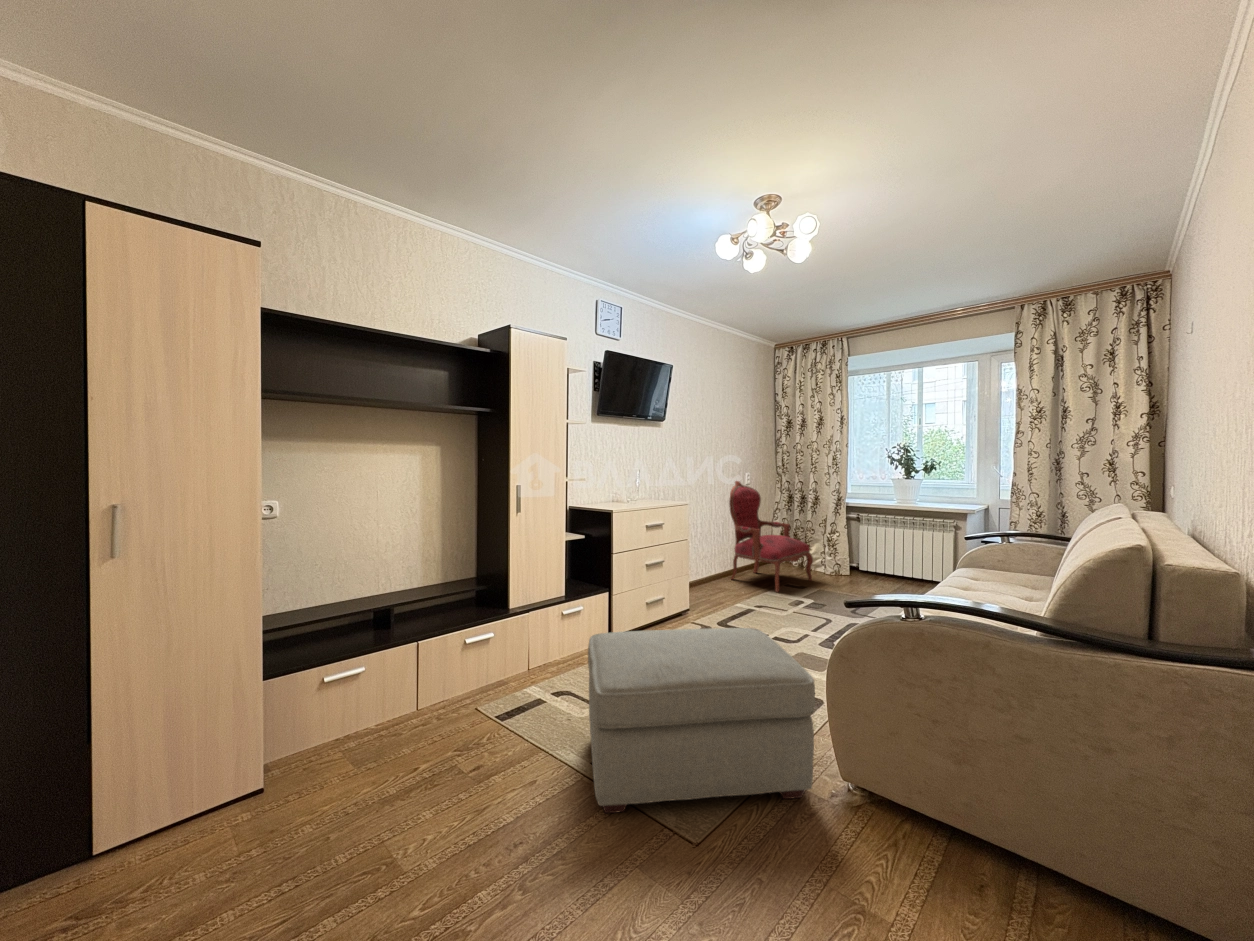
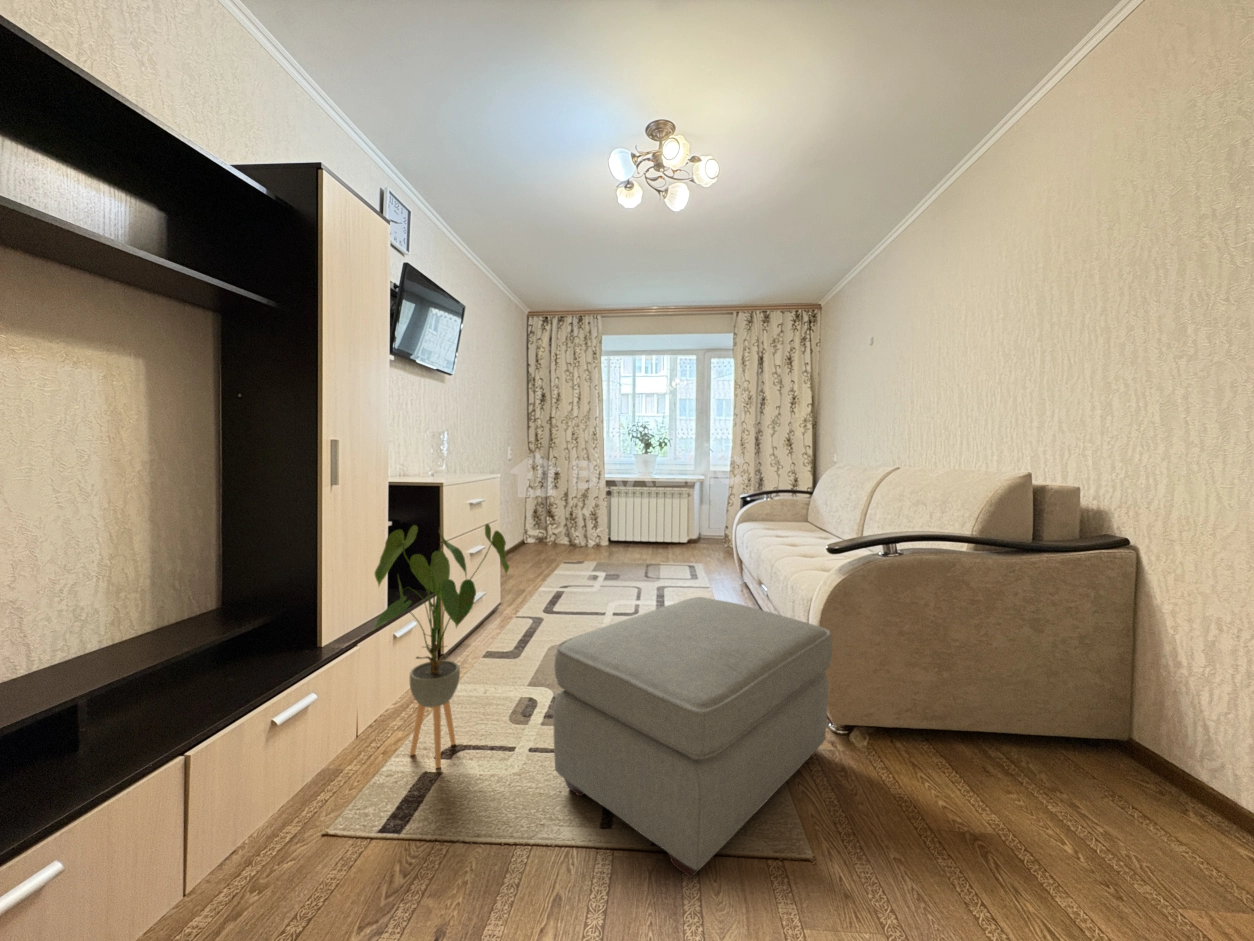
armchair: present [729,481,813,592] -> none [501,455,581,572]
house plant: none [515,541,612,699] -> present [374,524,509,768]

